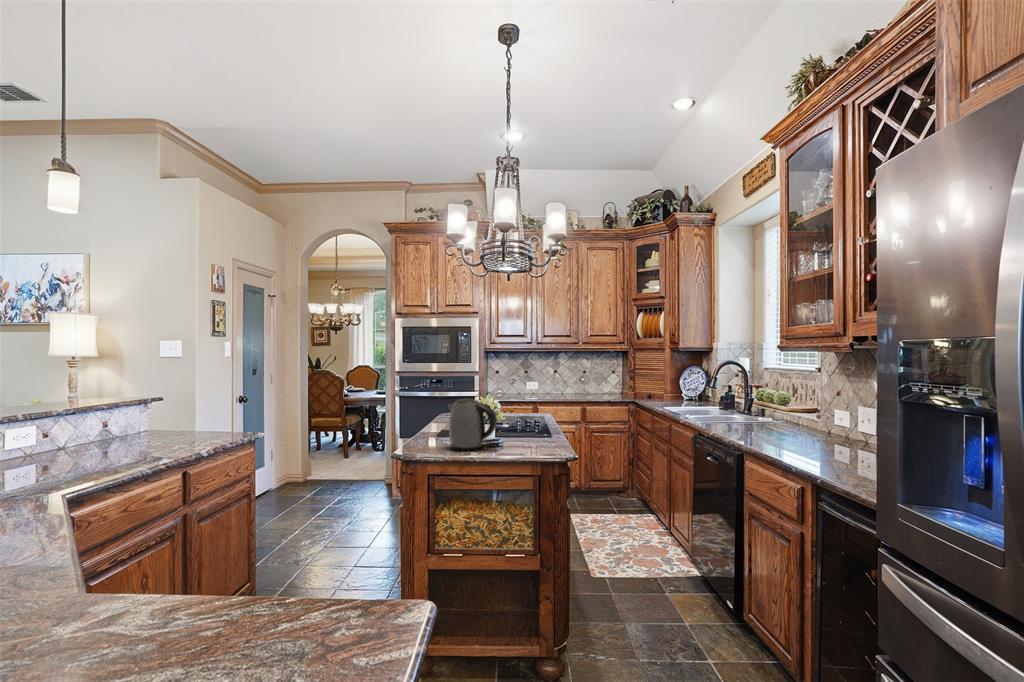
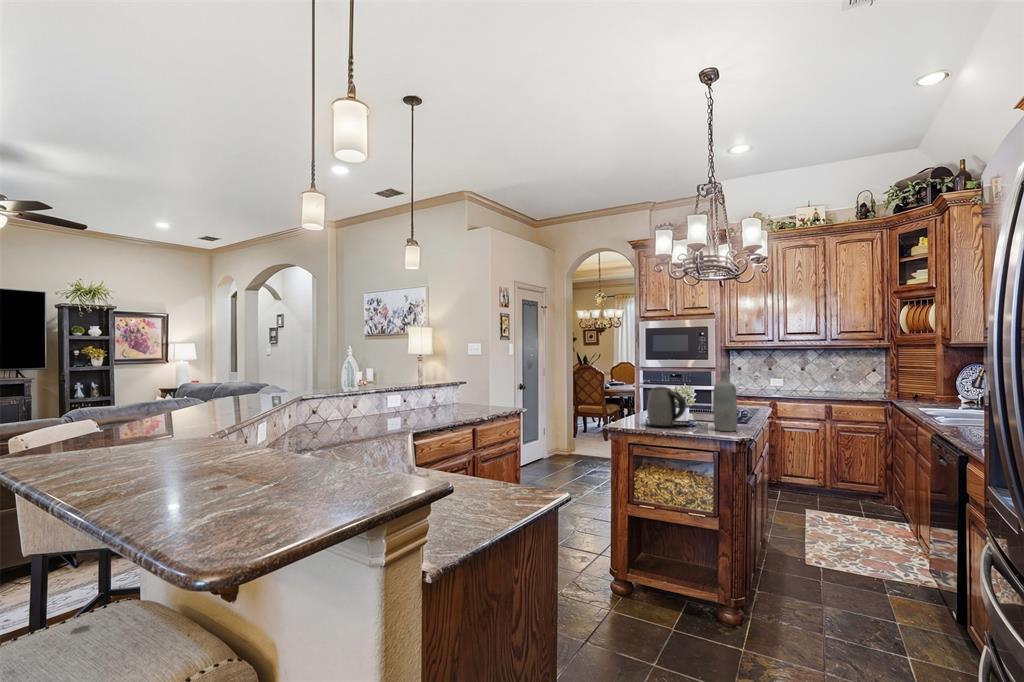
bottle: none [527,377,552,448] -> present [713,371,737,431]

